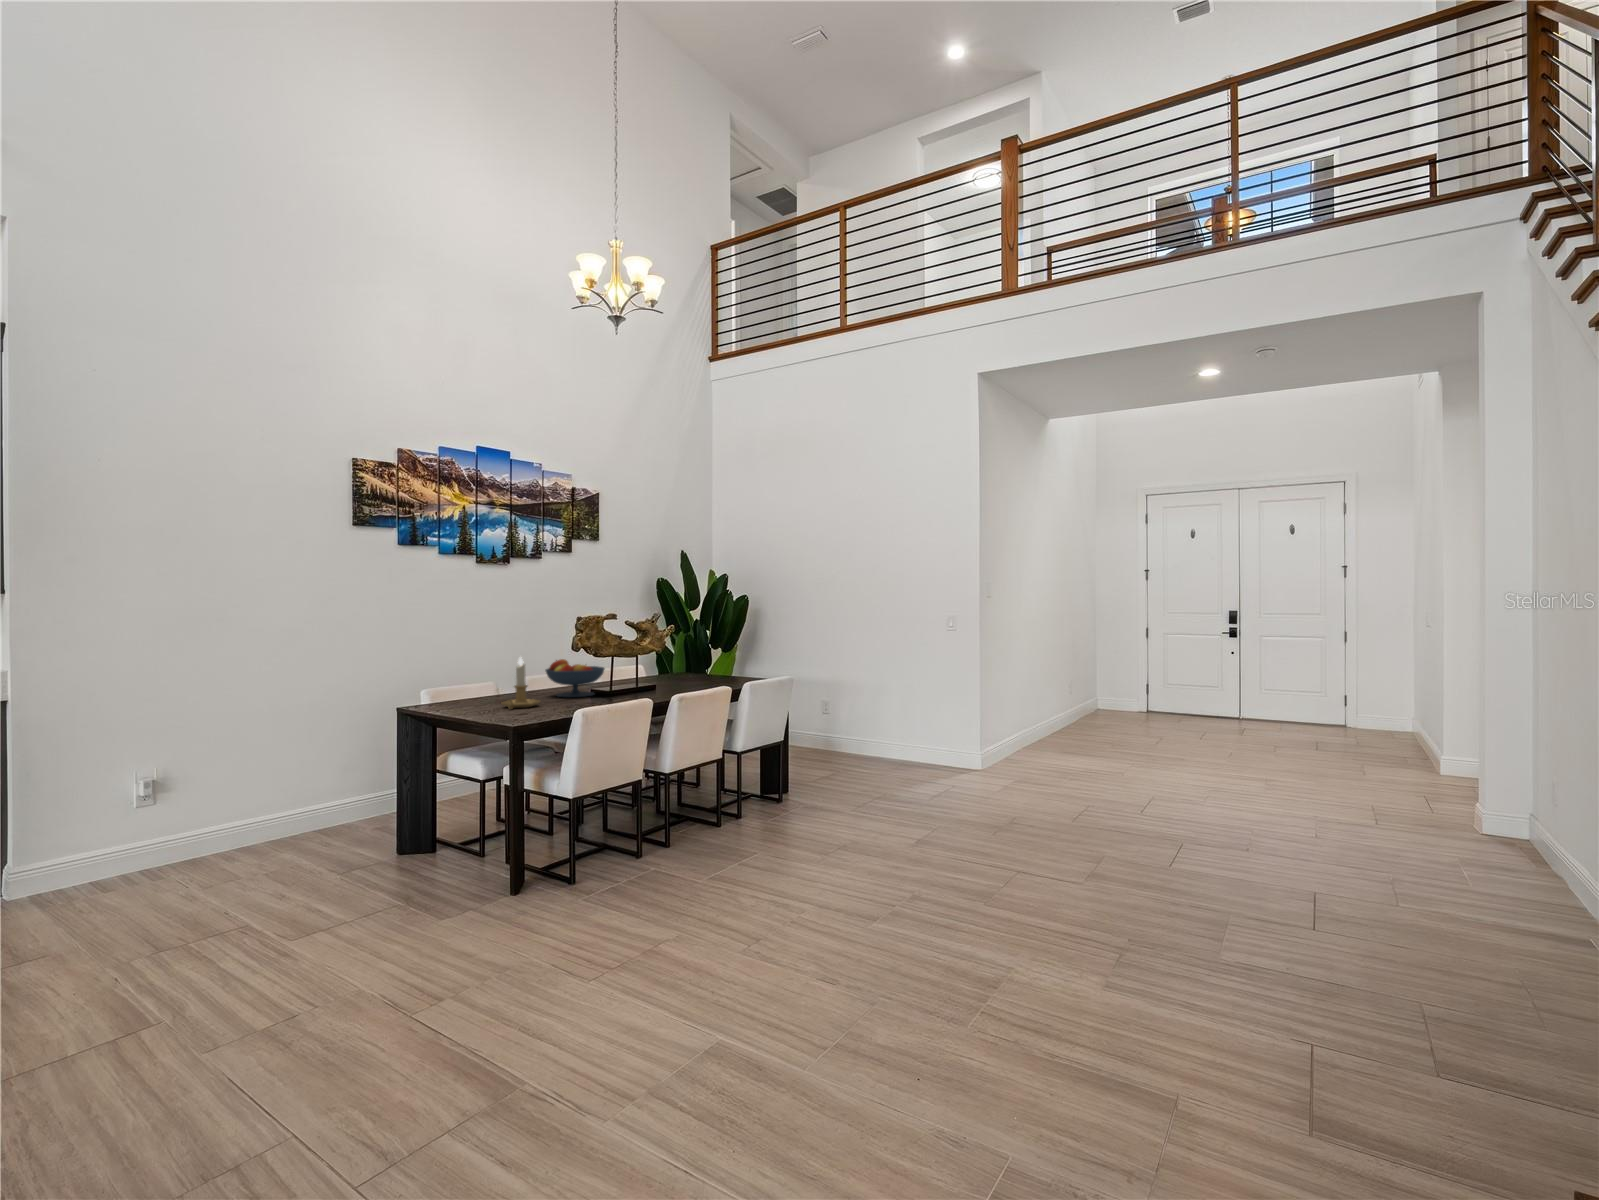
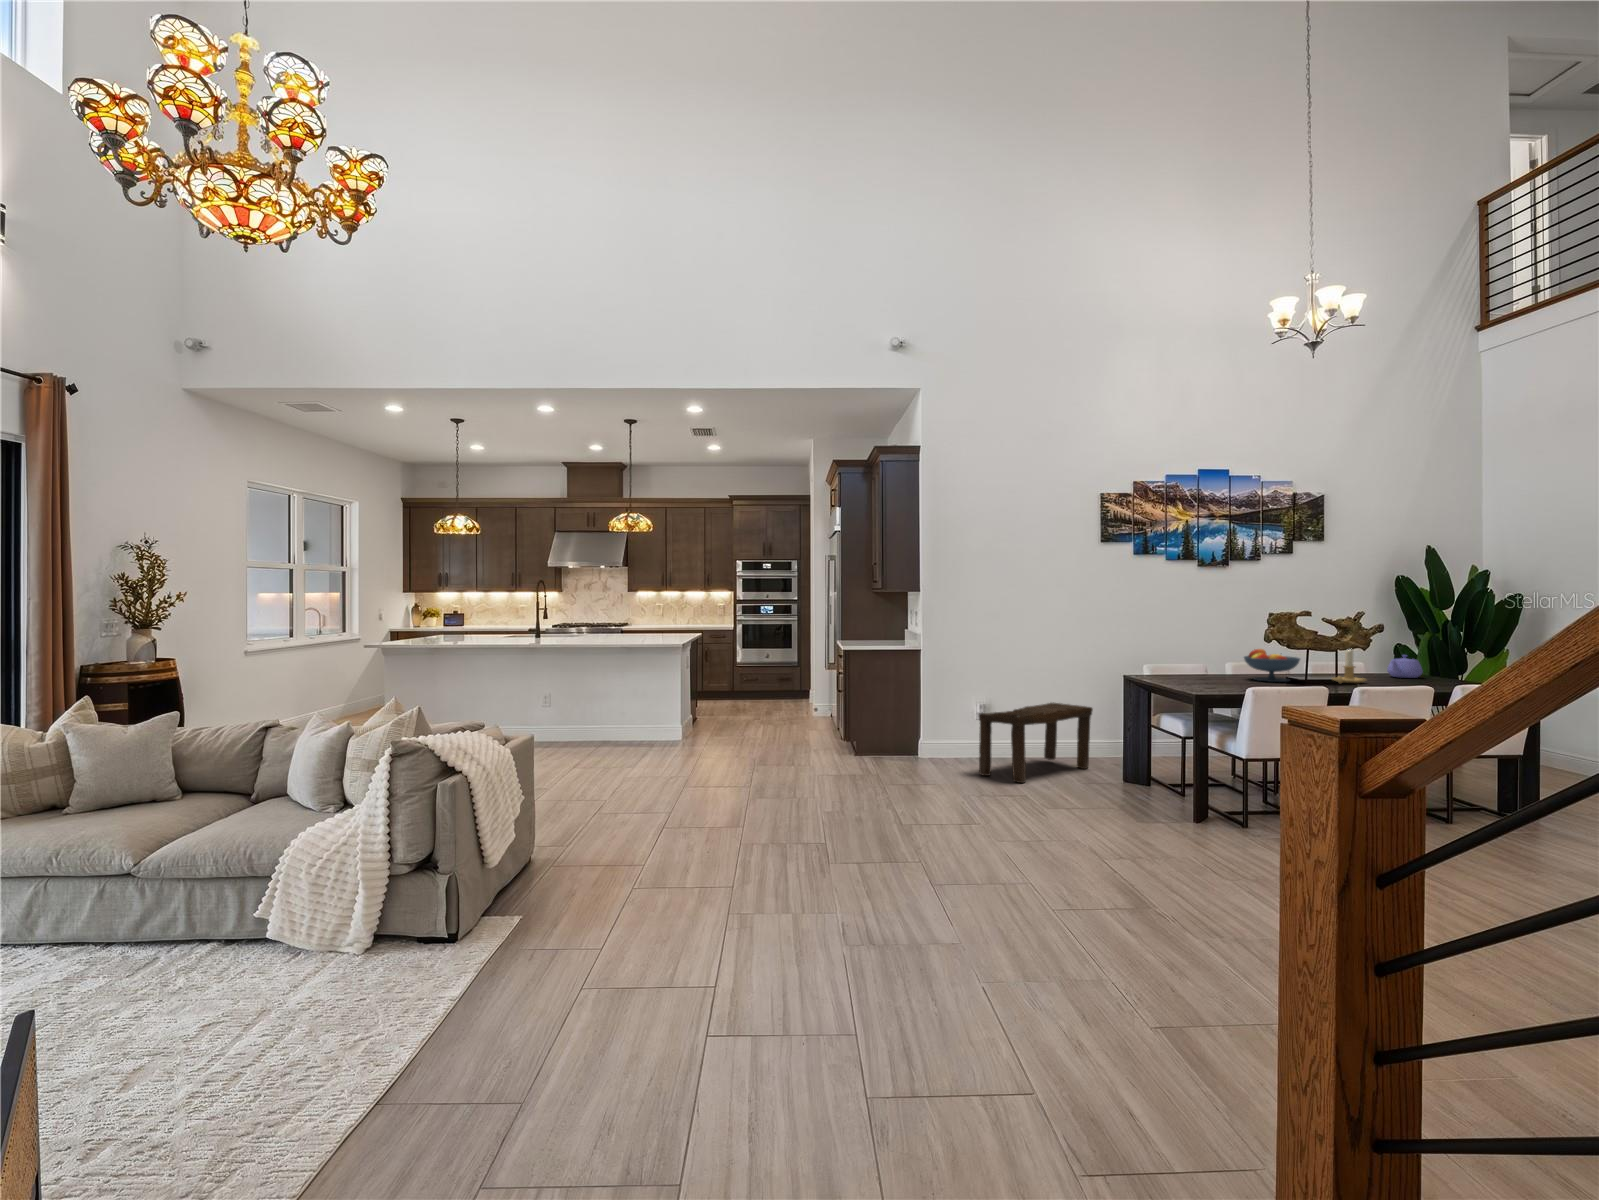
teapot: none [669,656,698,680] -> present [1387,655,1423,678]
candlestick: present [502,657,541,709] -> present [1333,650,1366,684]
bench: none [143,755,347,901] -> present [979,702,1093,783]

